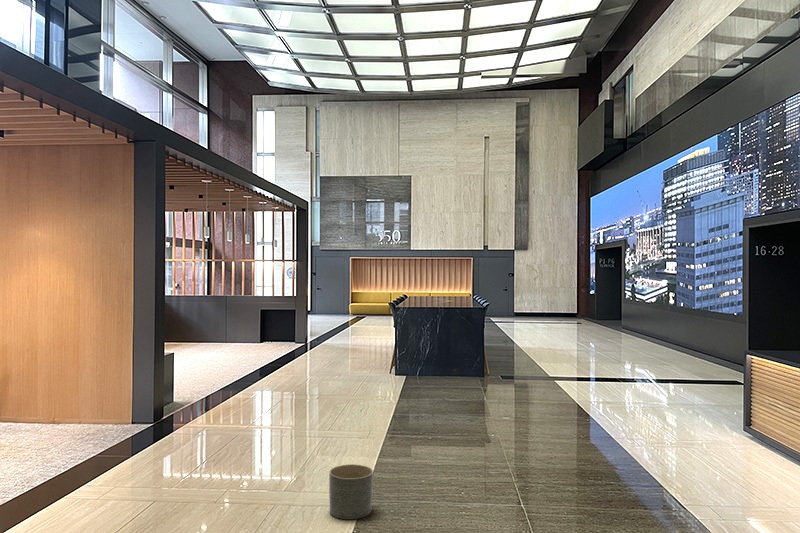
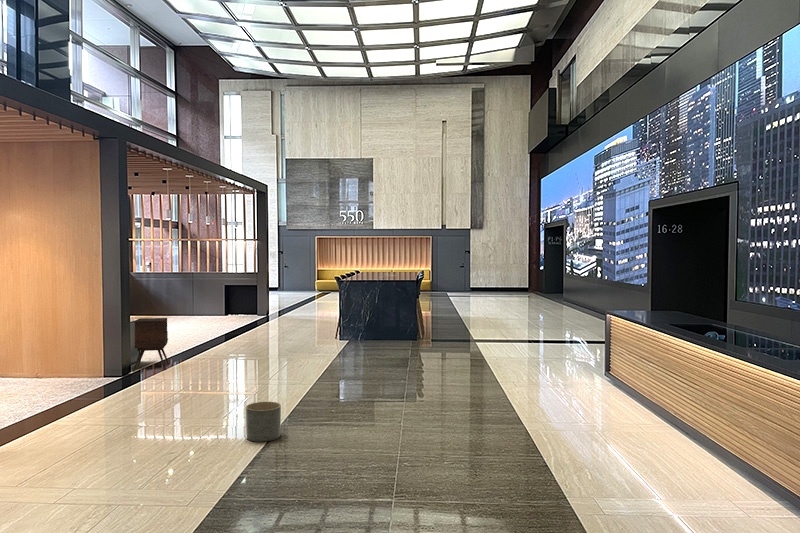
side table: none [173,349,213,412] -> present [133,318,169,371]

